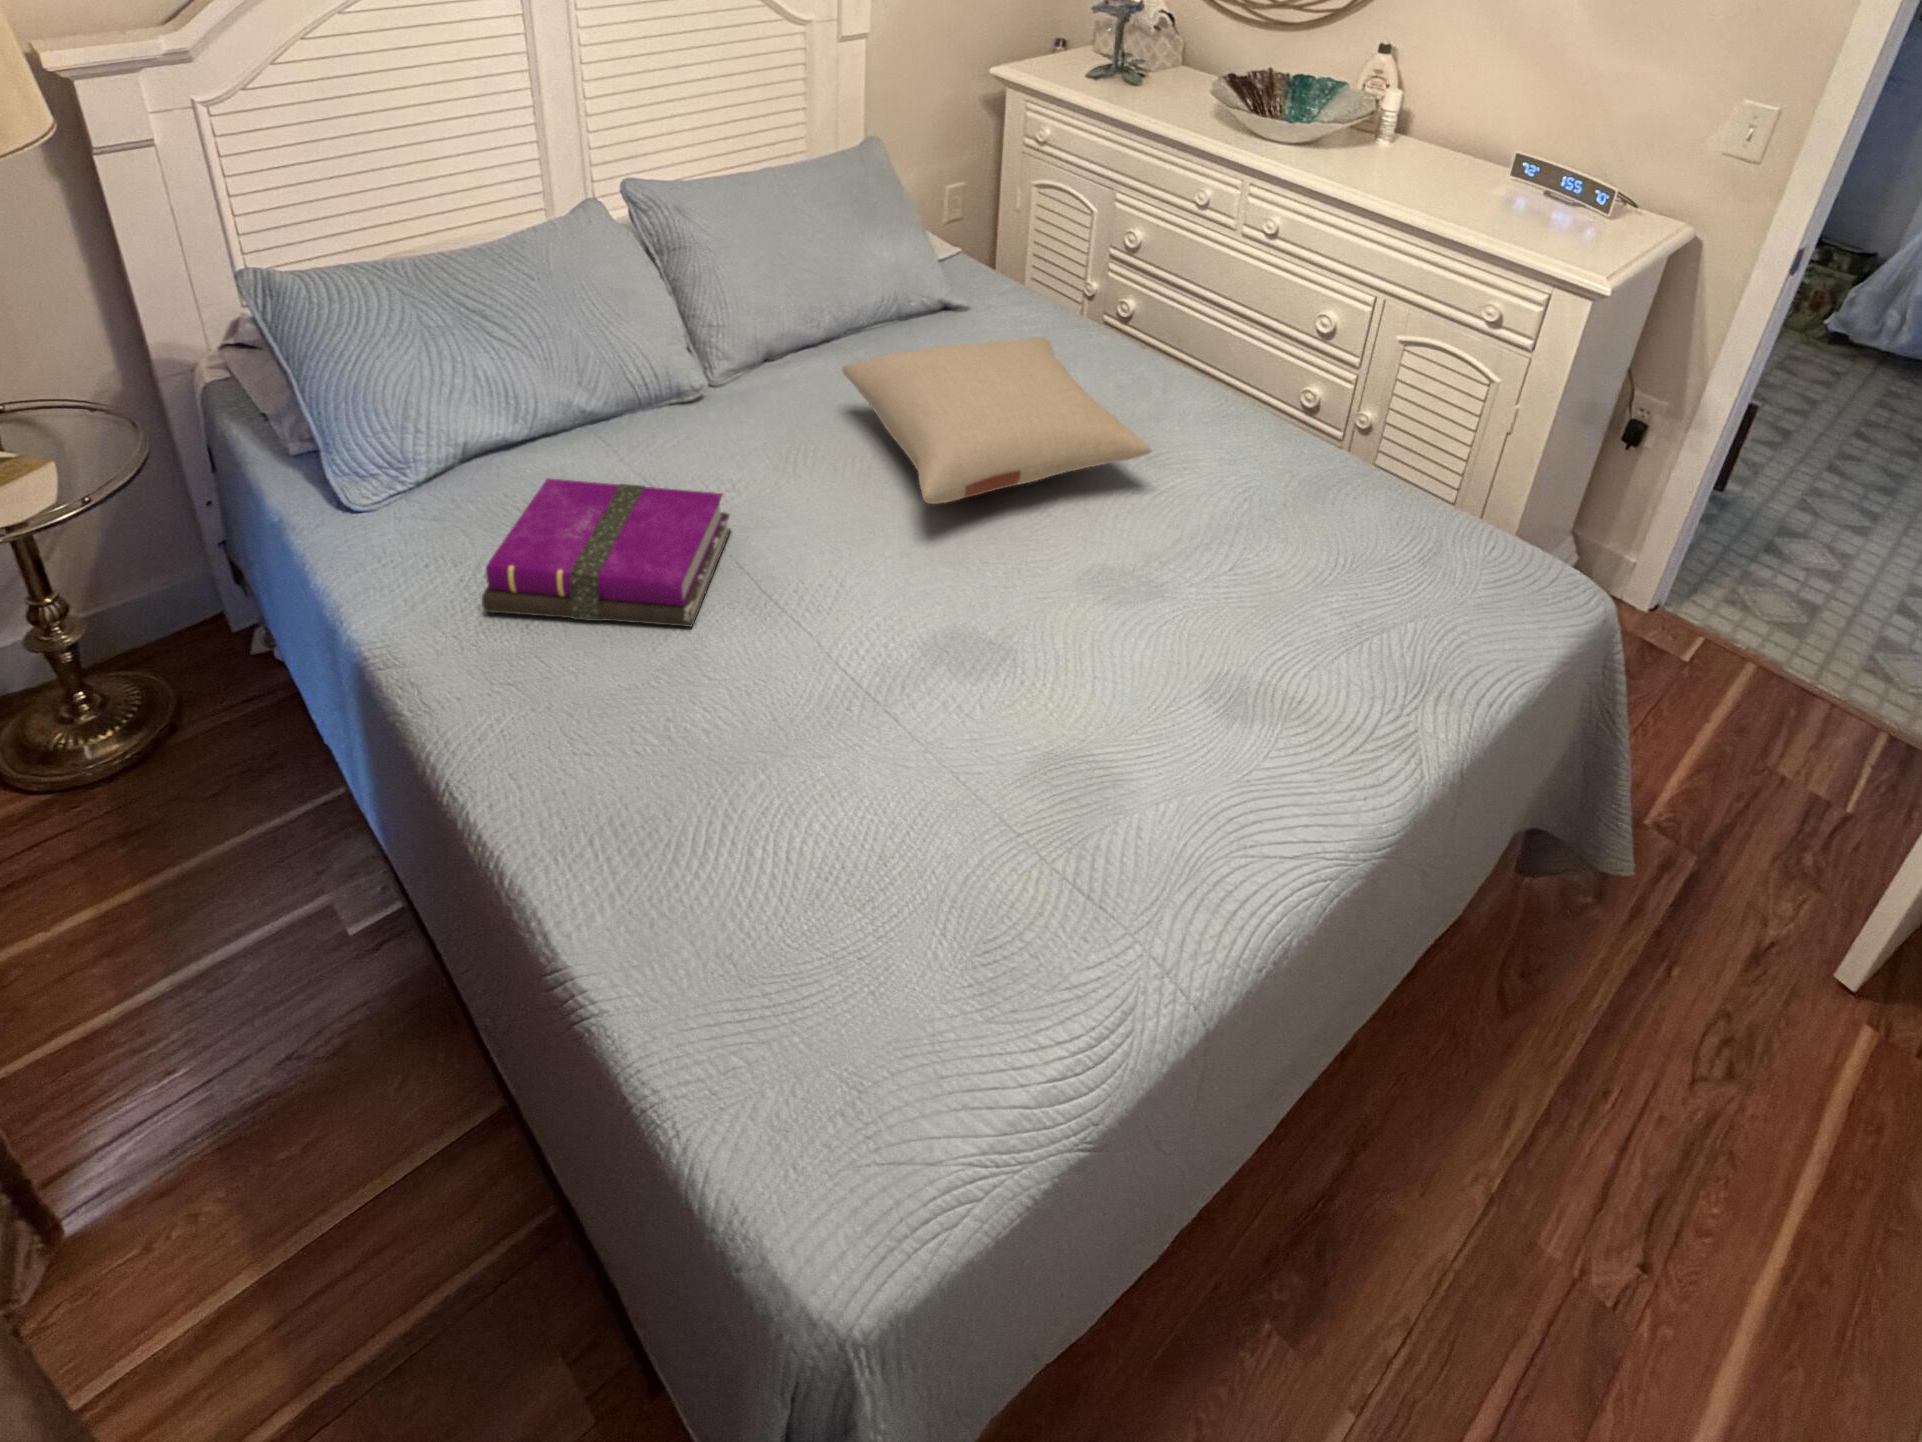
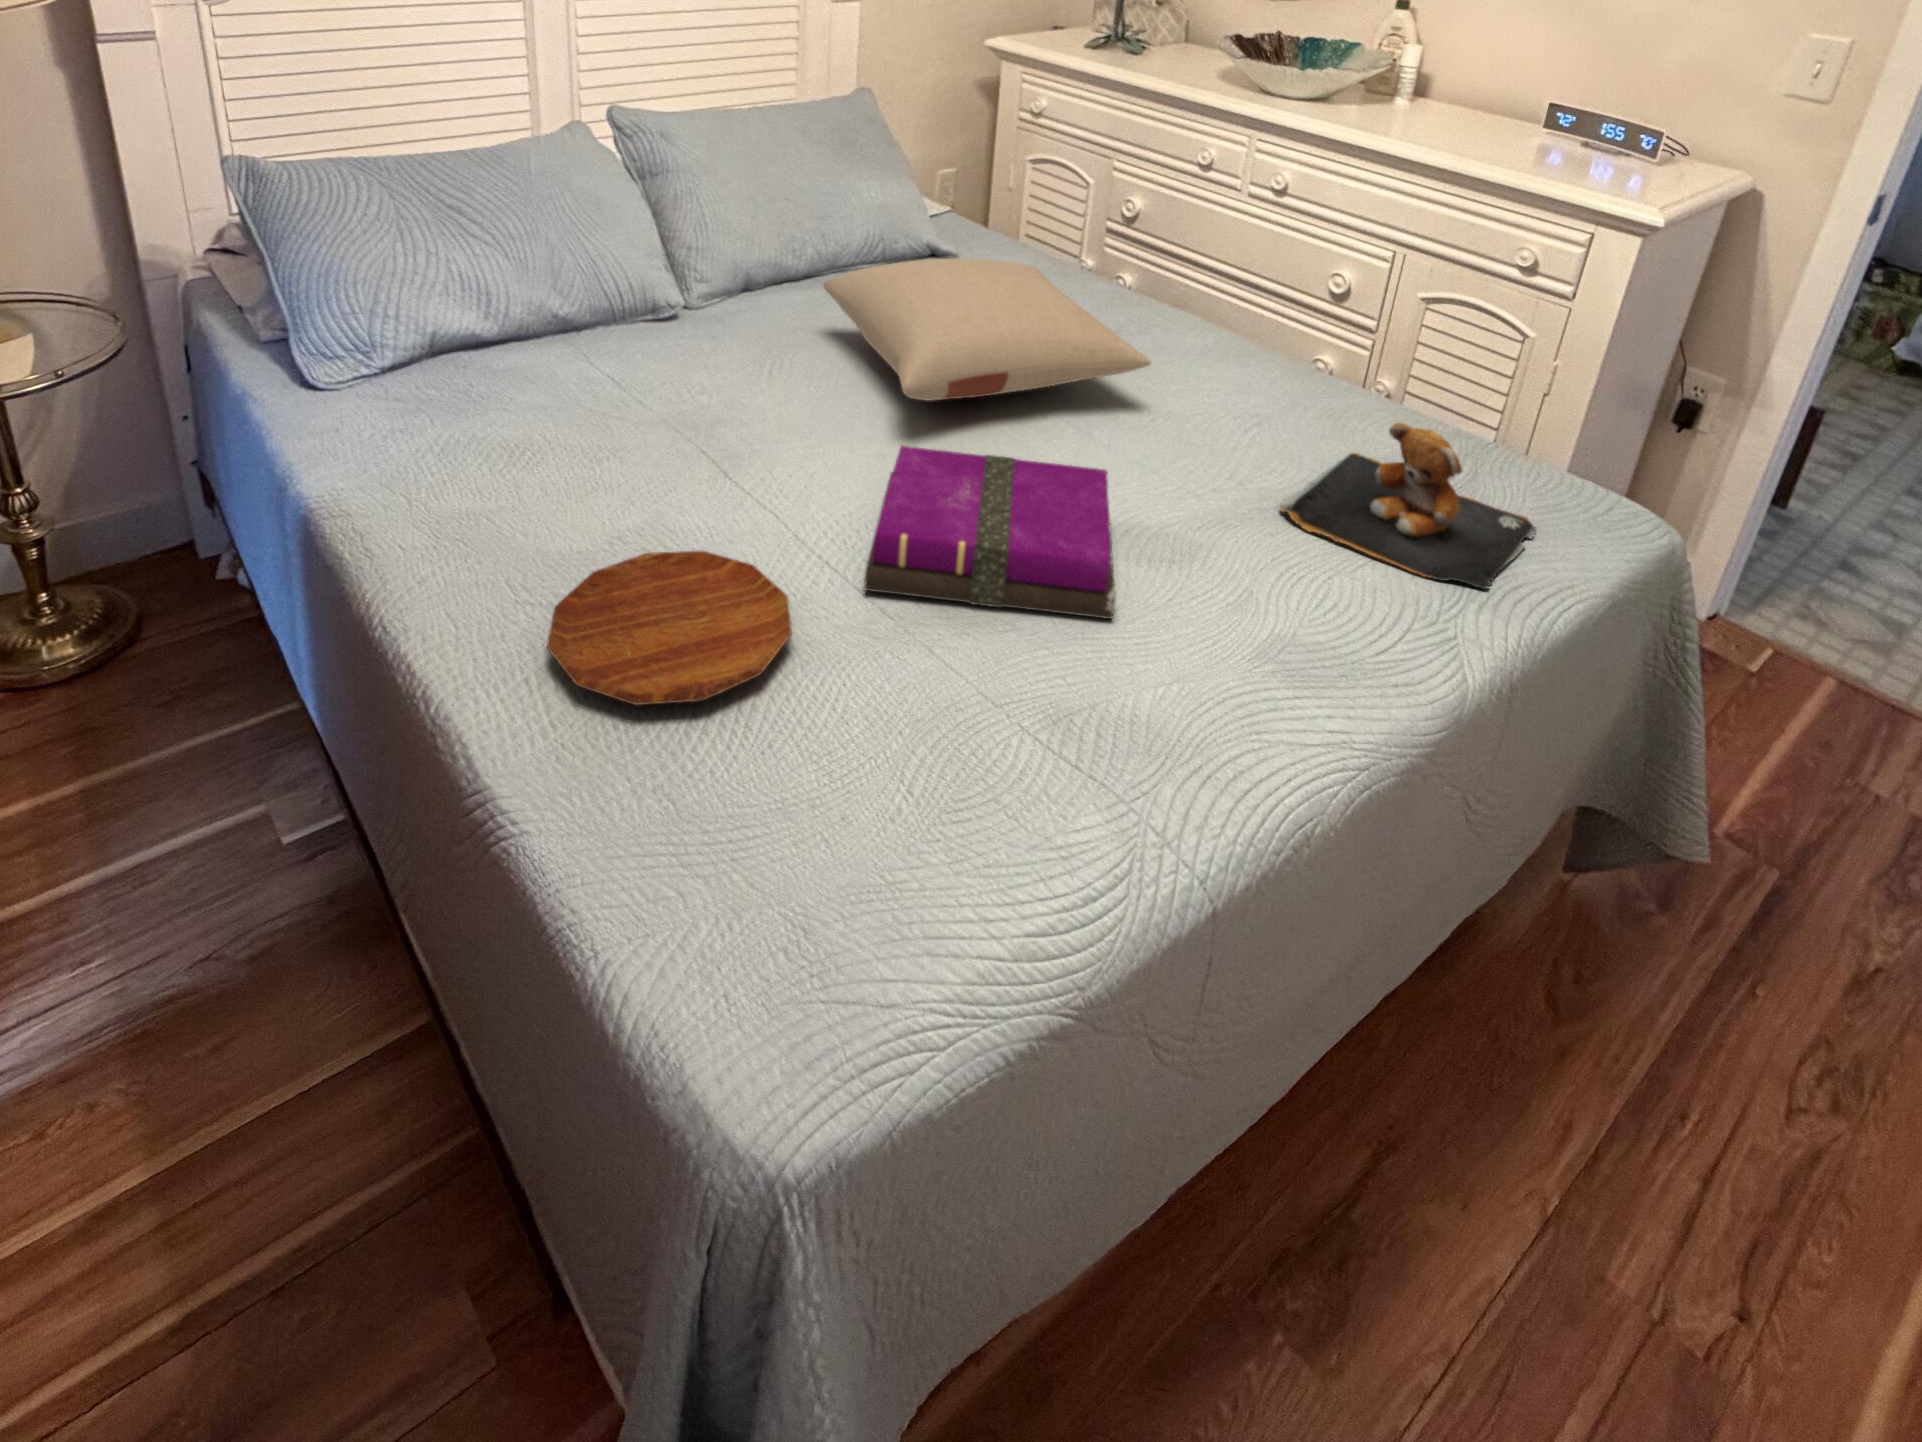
notebook: present [482,478,731,627] -> present [864,446,1115,619]
teddy bear: none [1267,523,1491,679] -> present [1280,423,1536,589]
tray: none [608,690,833,867] -> present [547,551,792,705]

